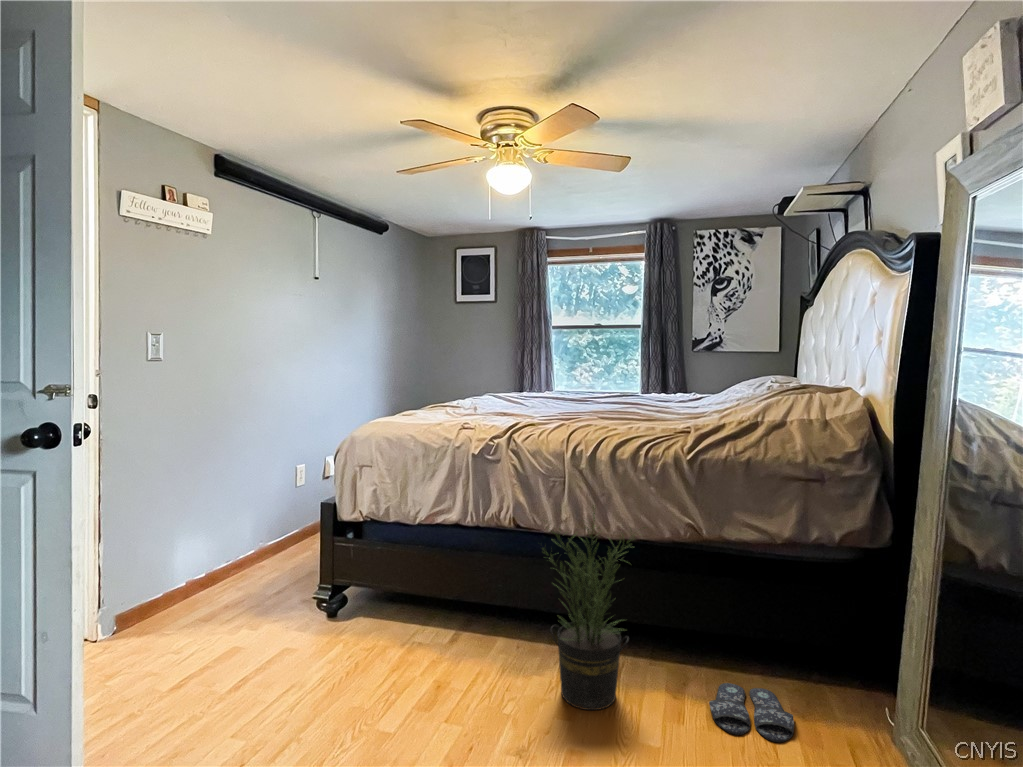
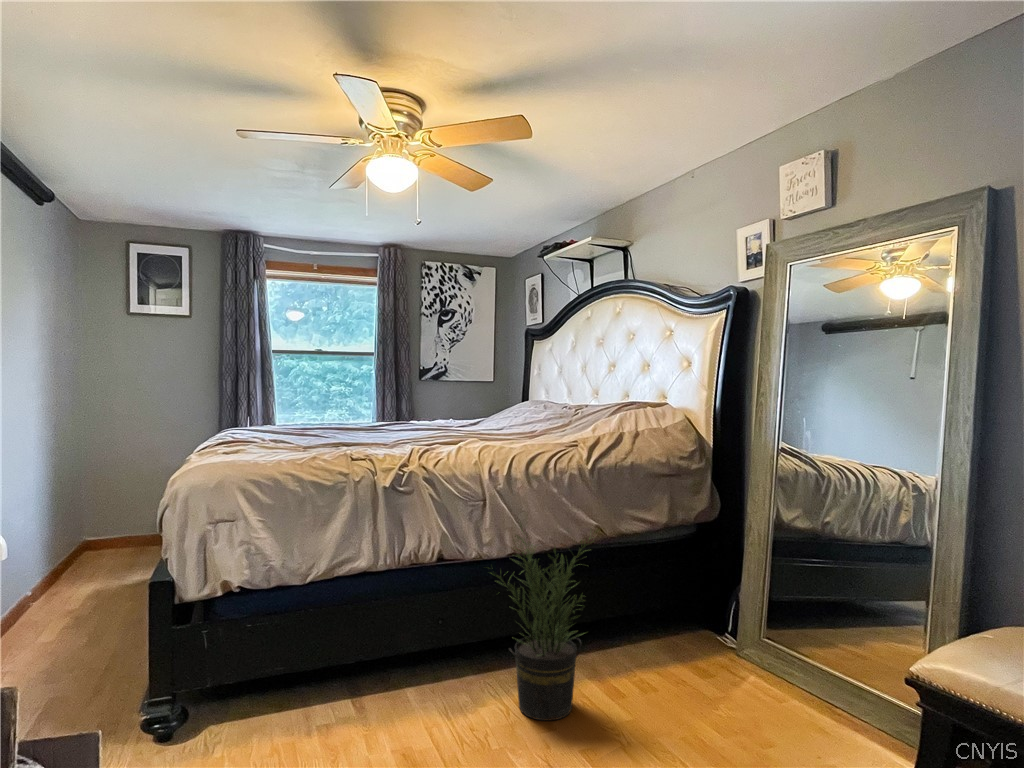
slippers: present [709,683,794,742] -> none [620,654,697,691]

